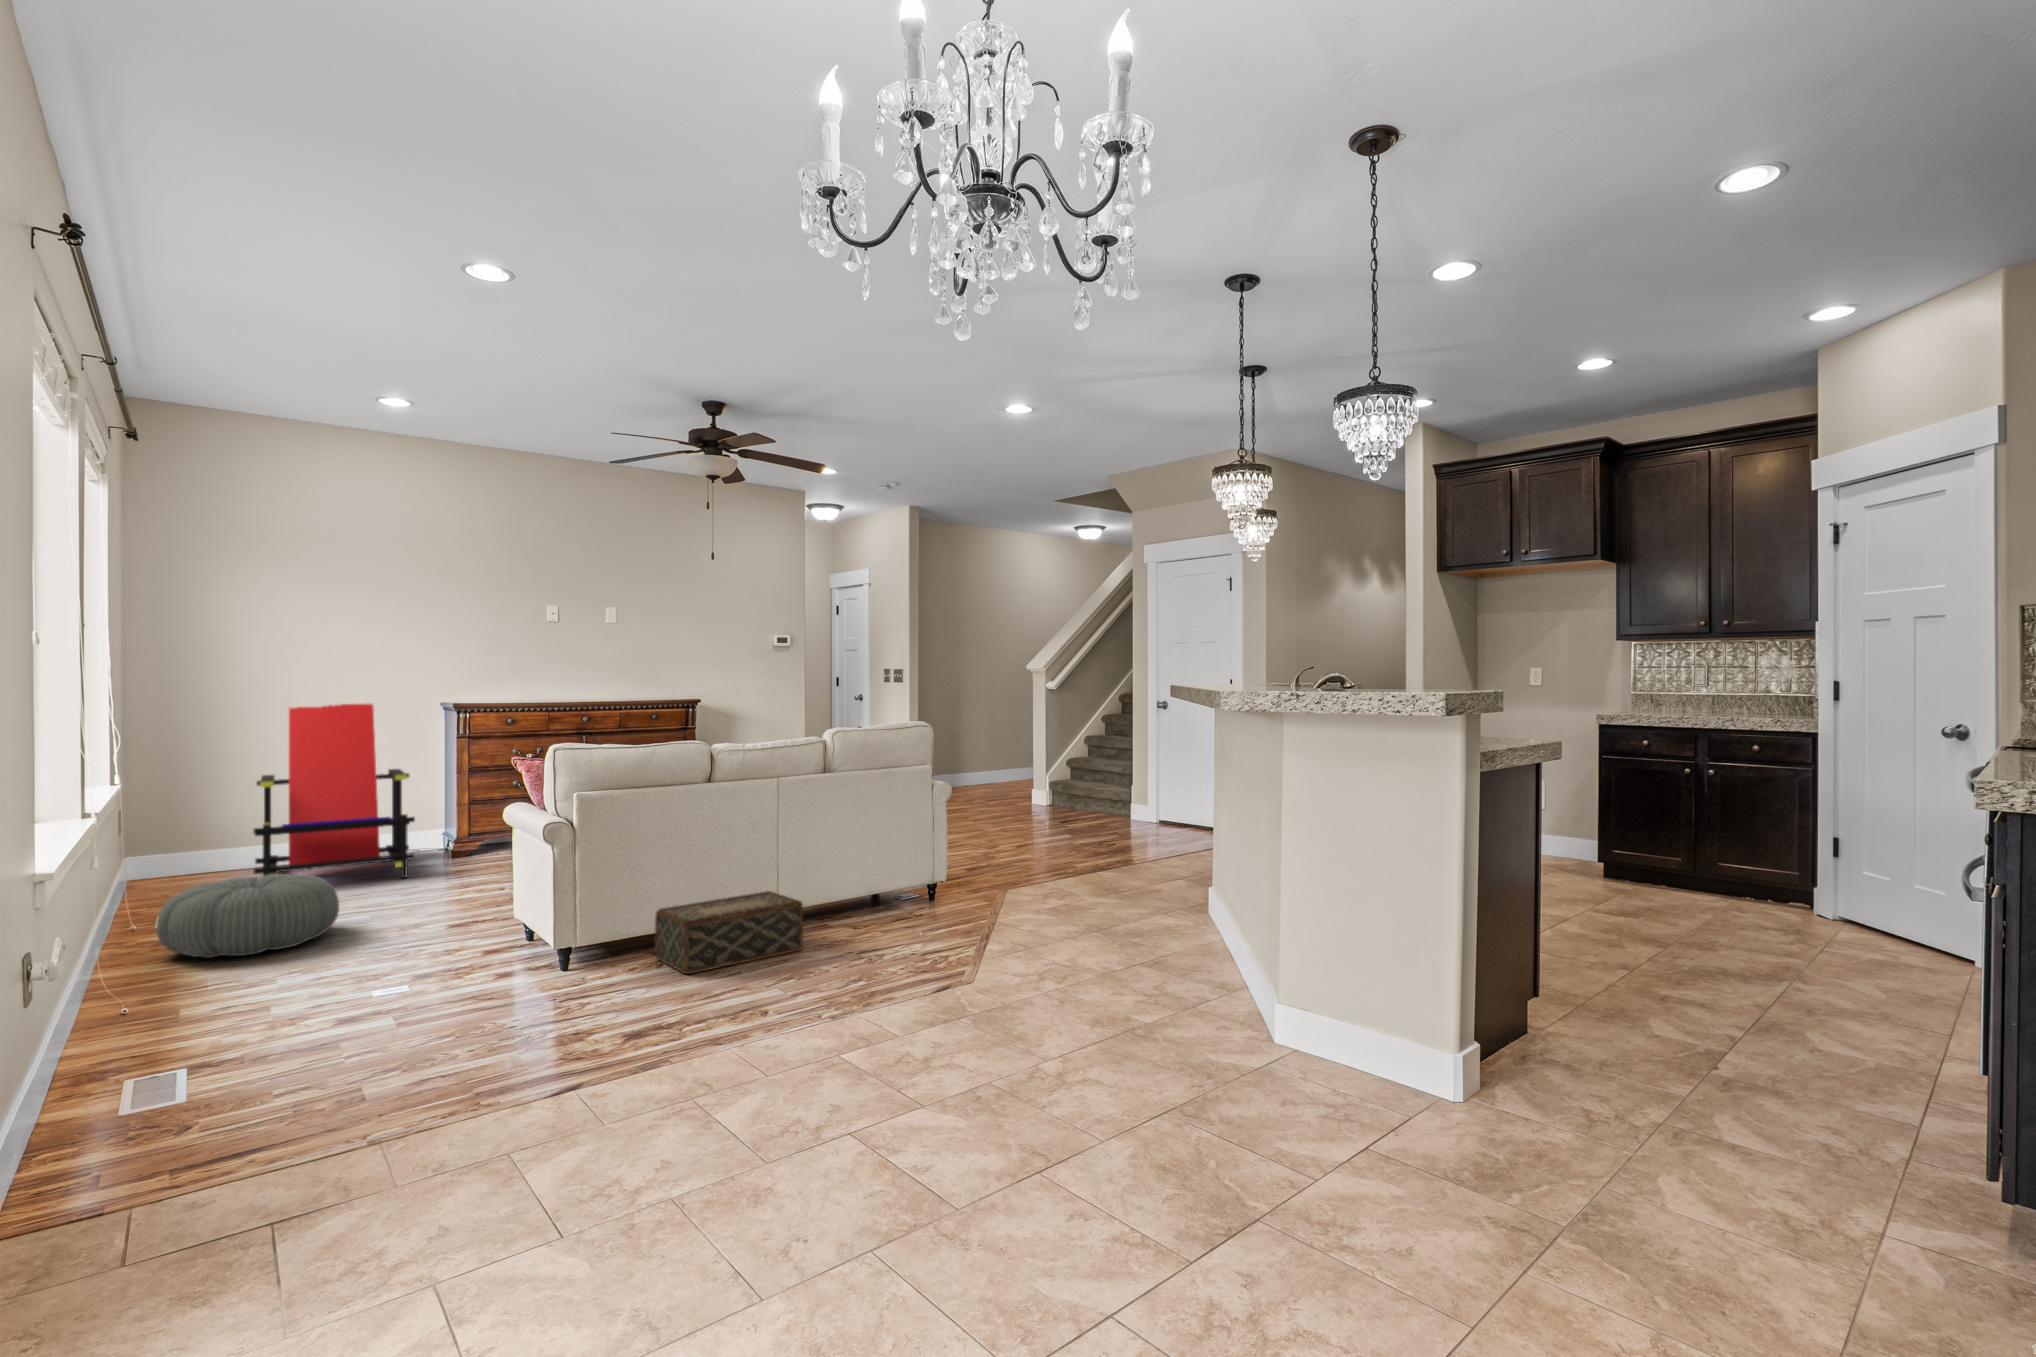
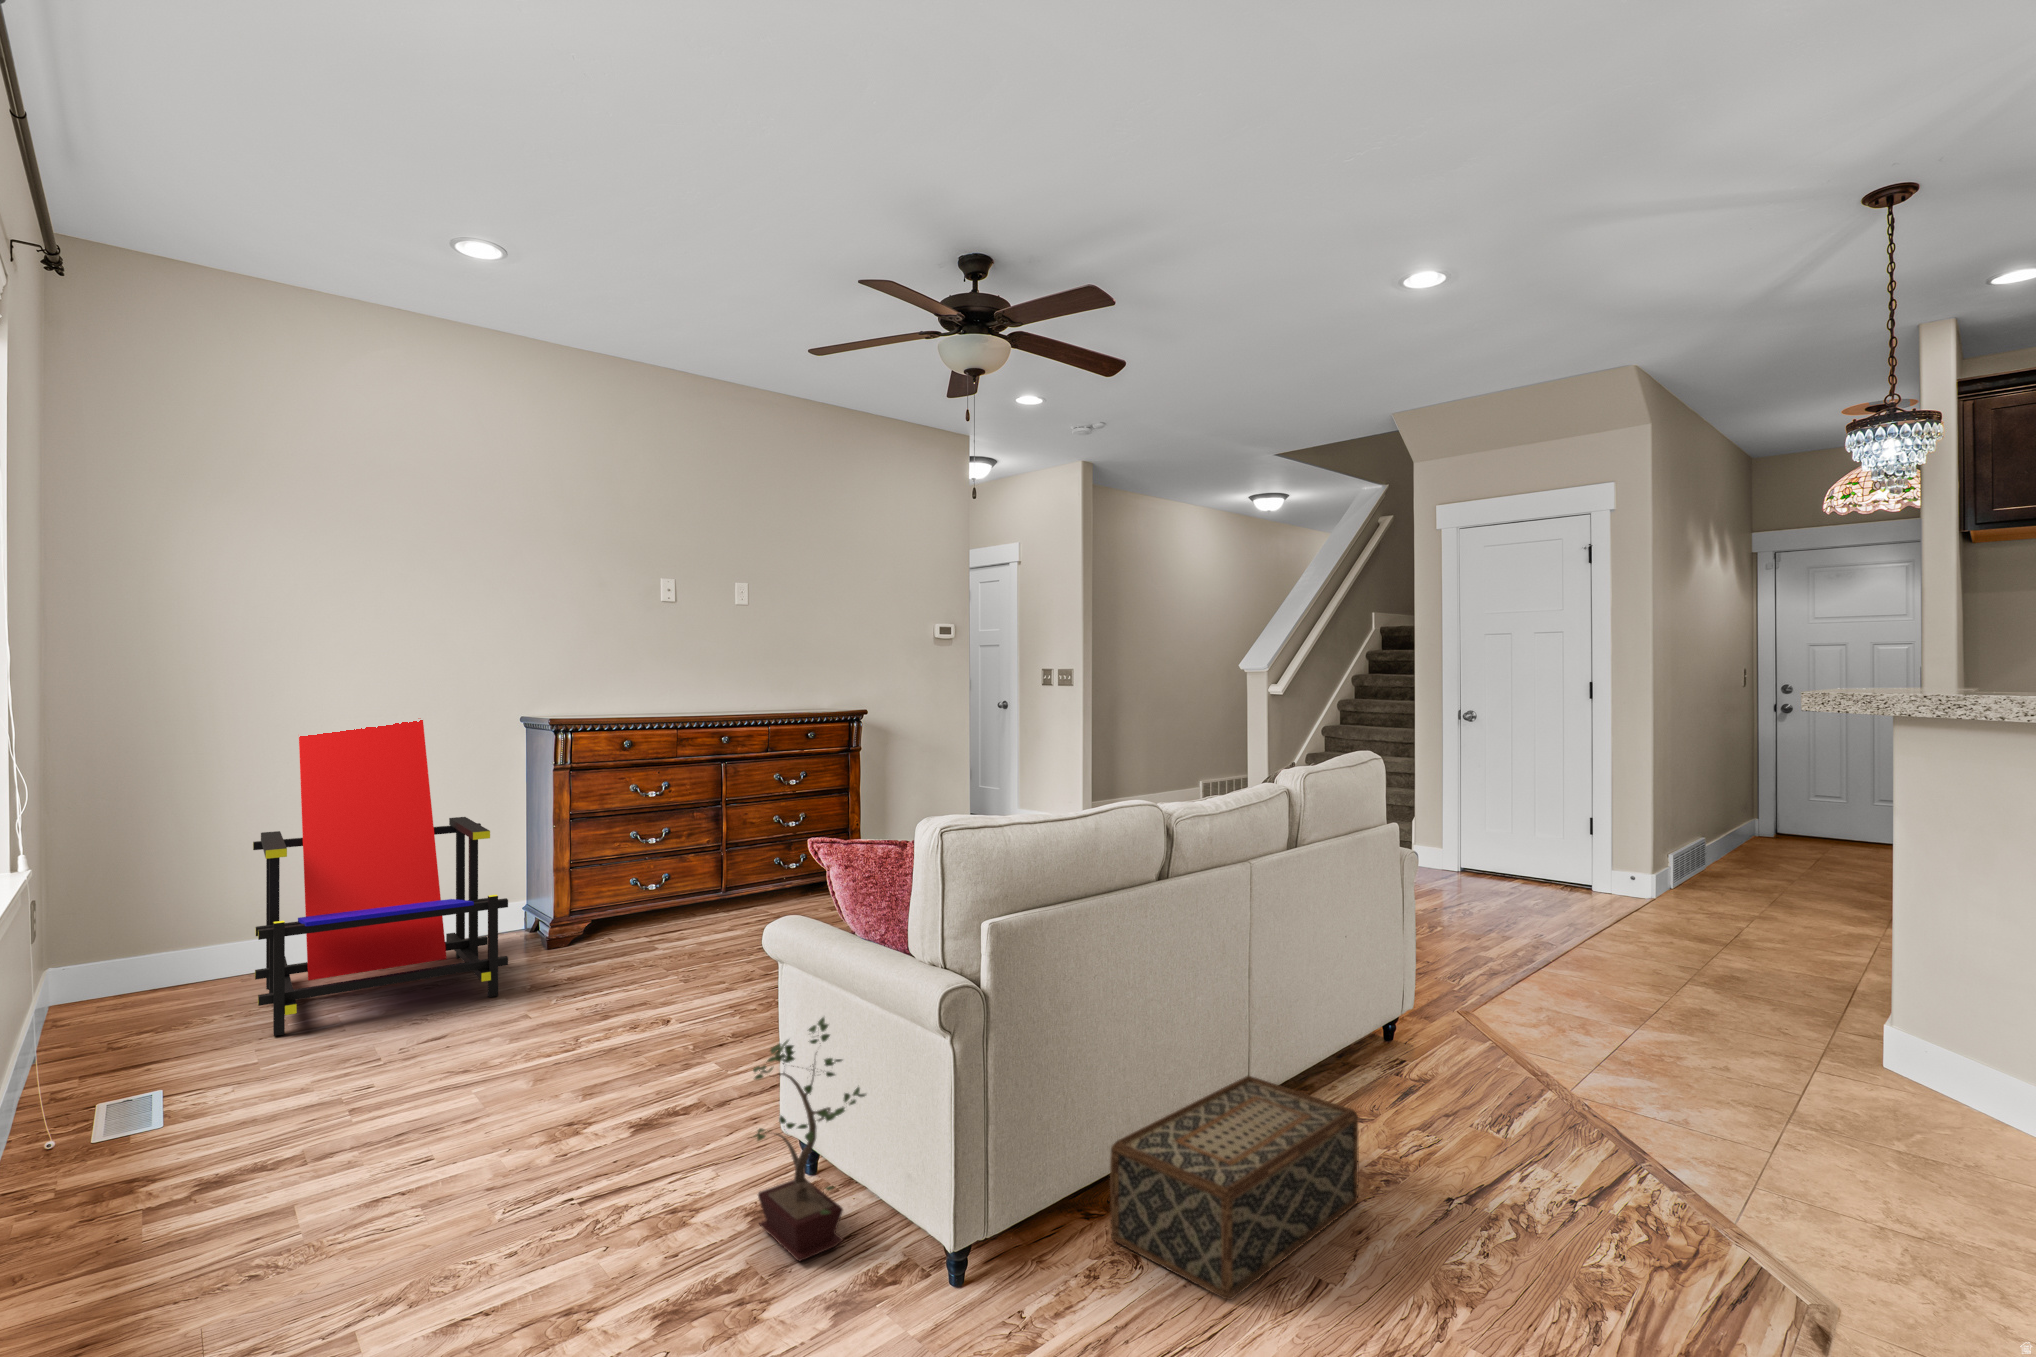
potted plant: none [480,845,525,964] -> present [753,1017,866,1261]
pouf: present [156,874,339,958] -> none [103,1044,446,1250]

